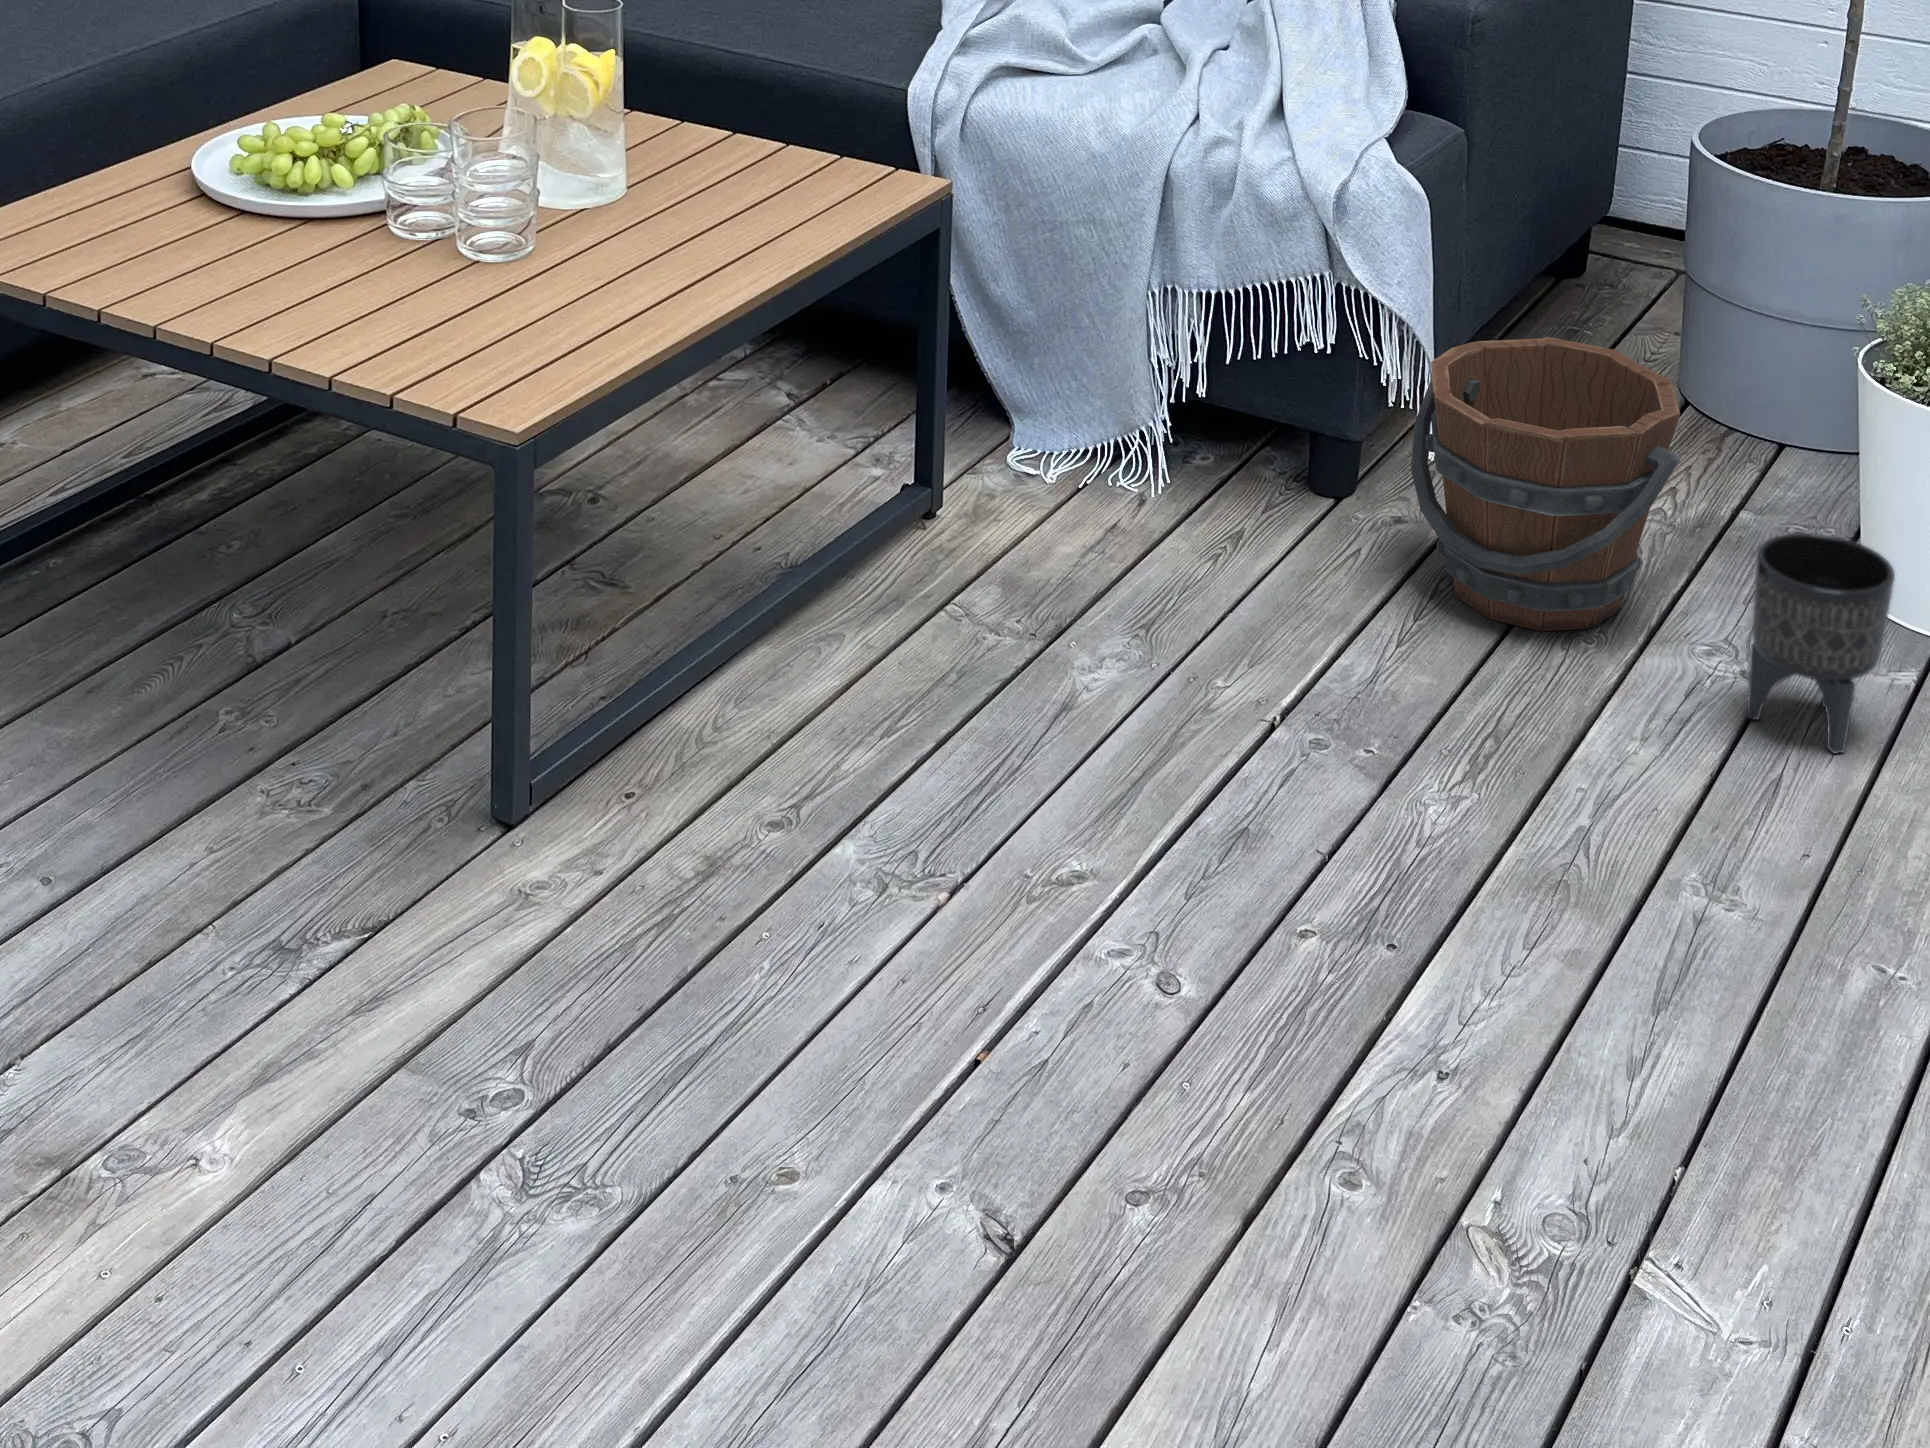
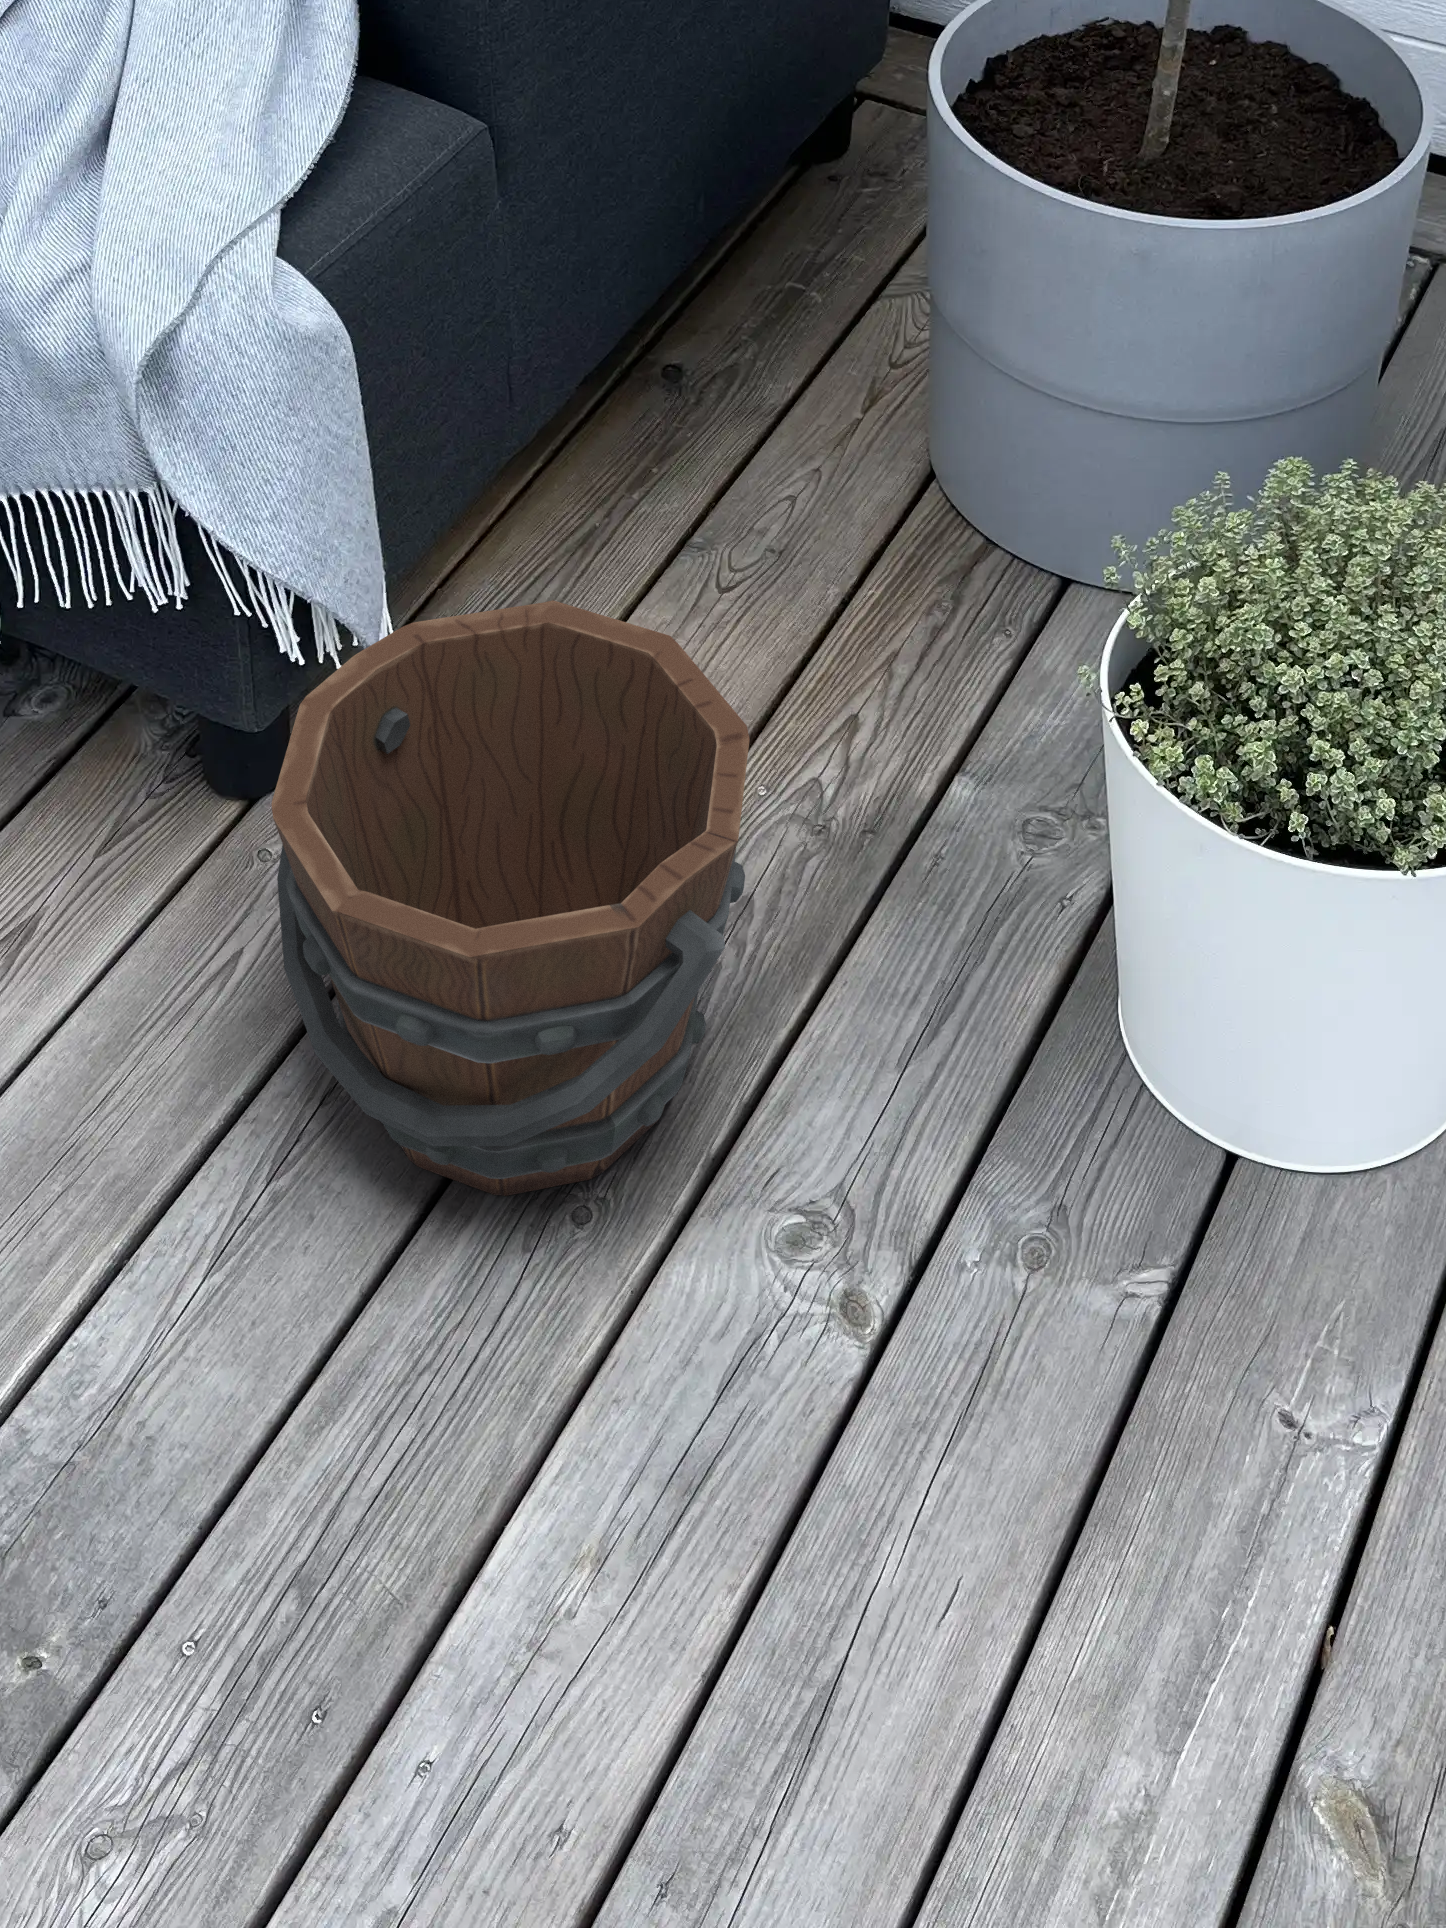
planter: present [1747,533,1895,753] -> none [816,1140,1080,1574]

